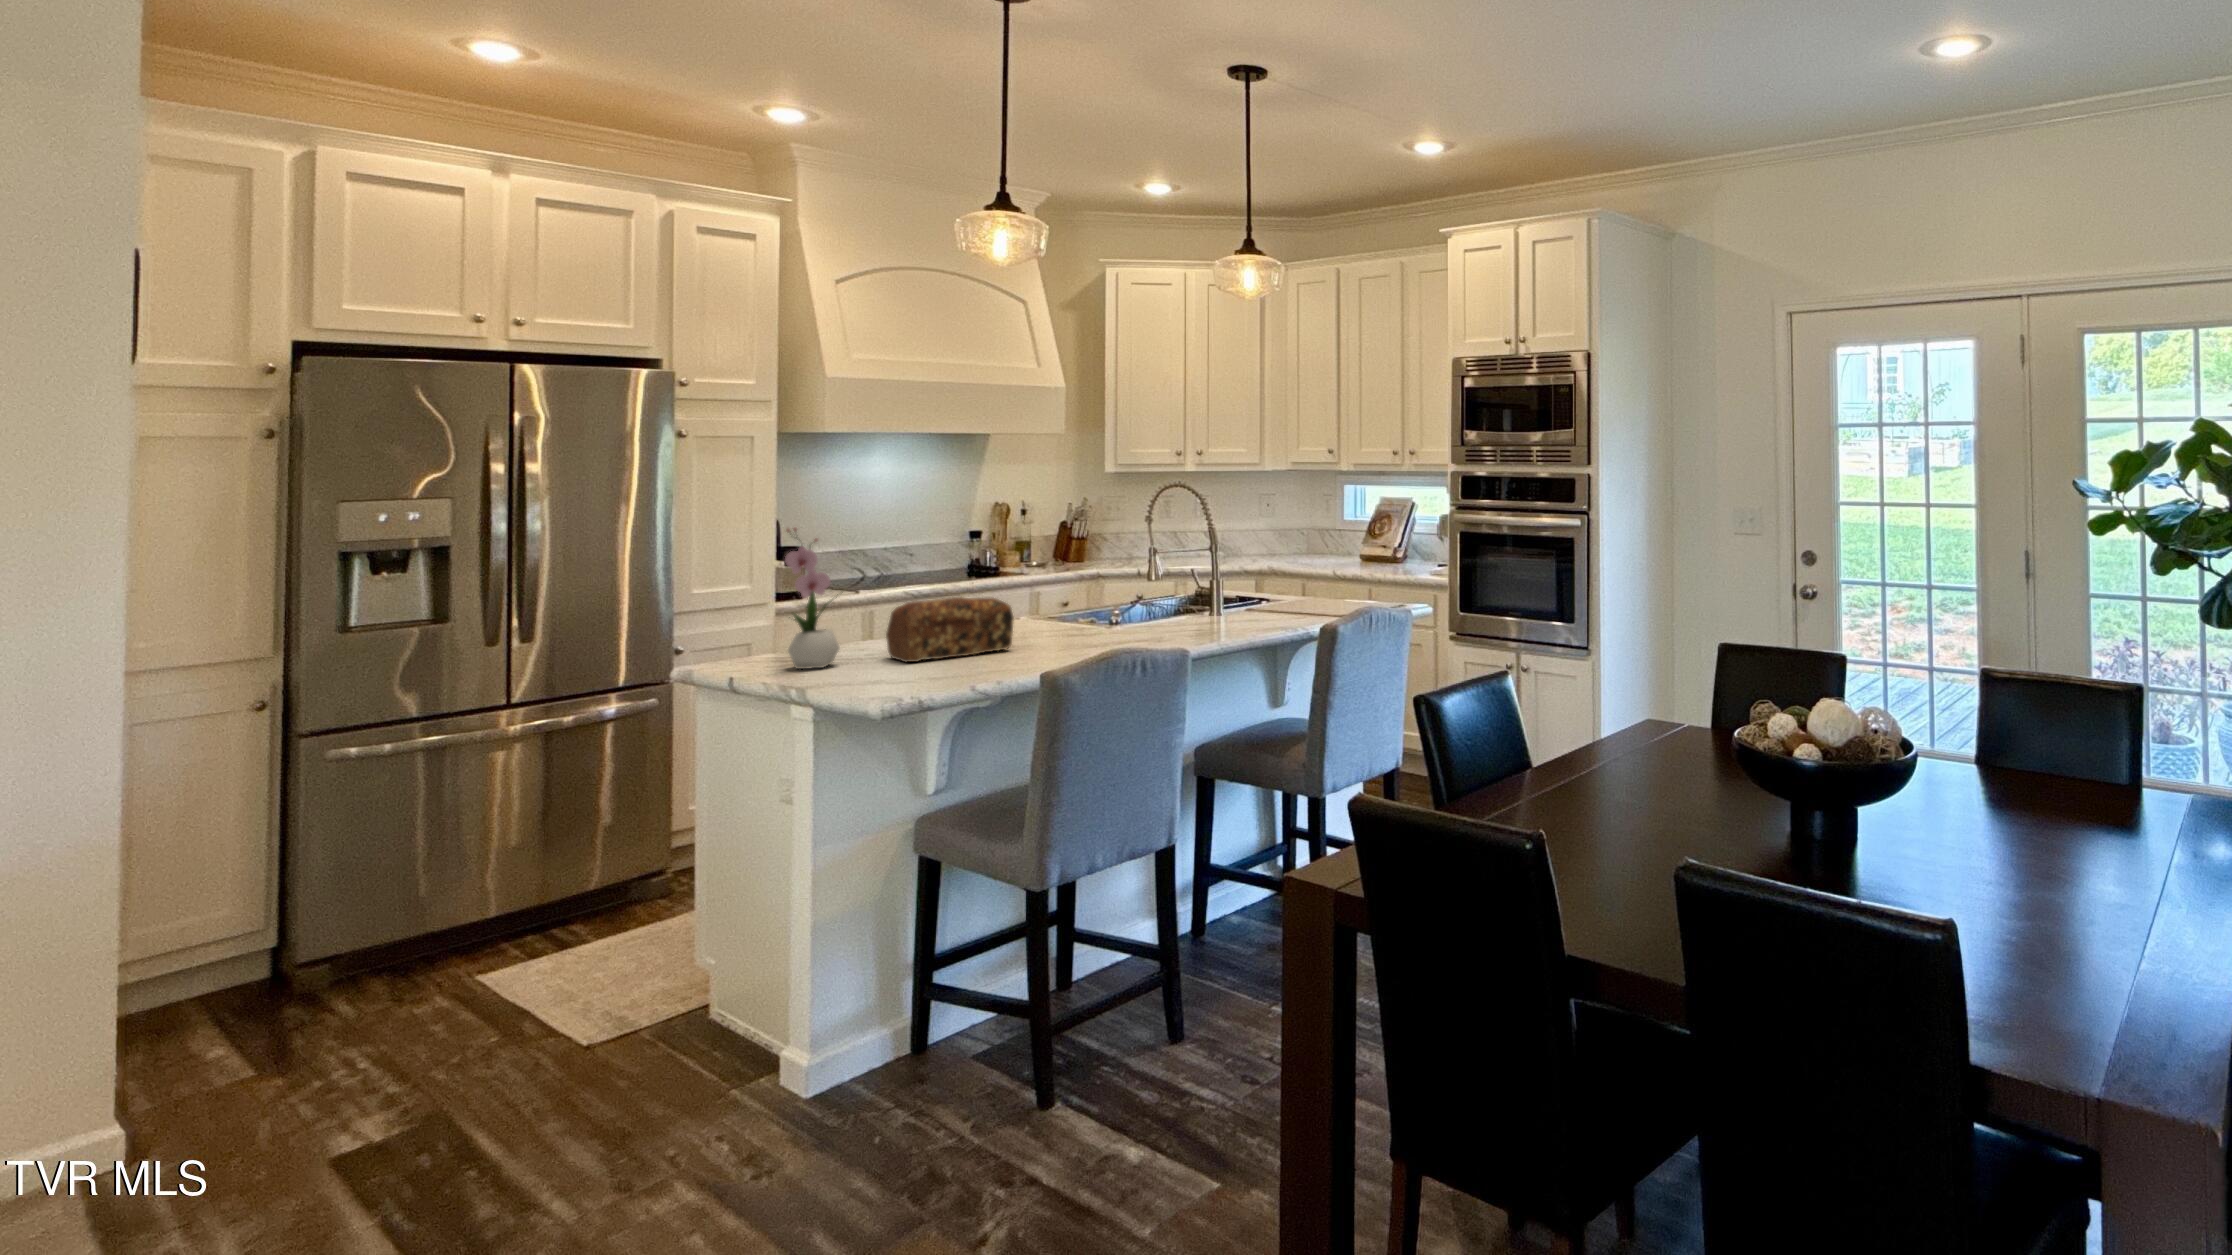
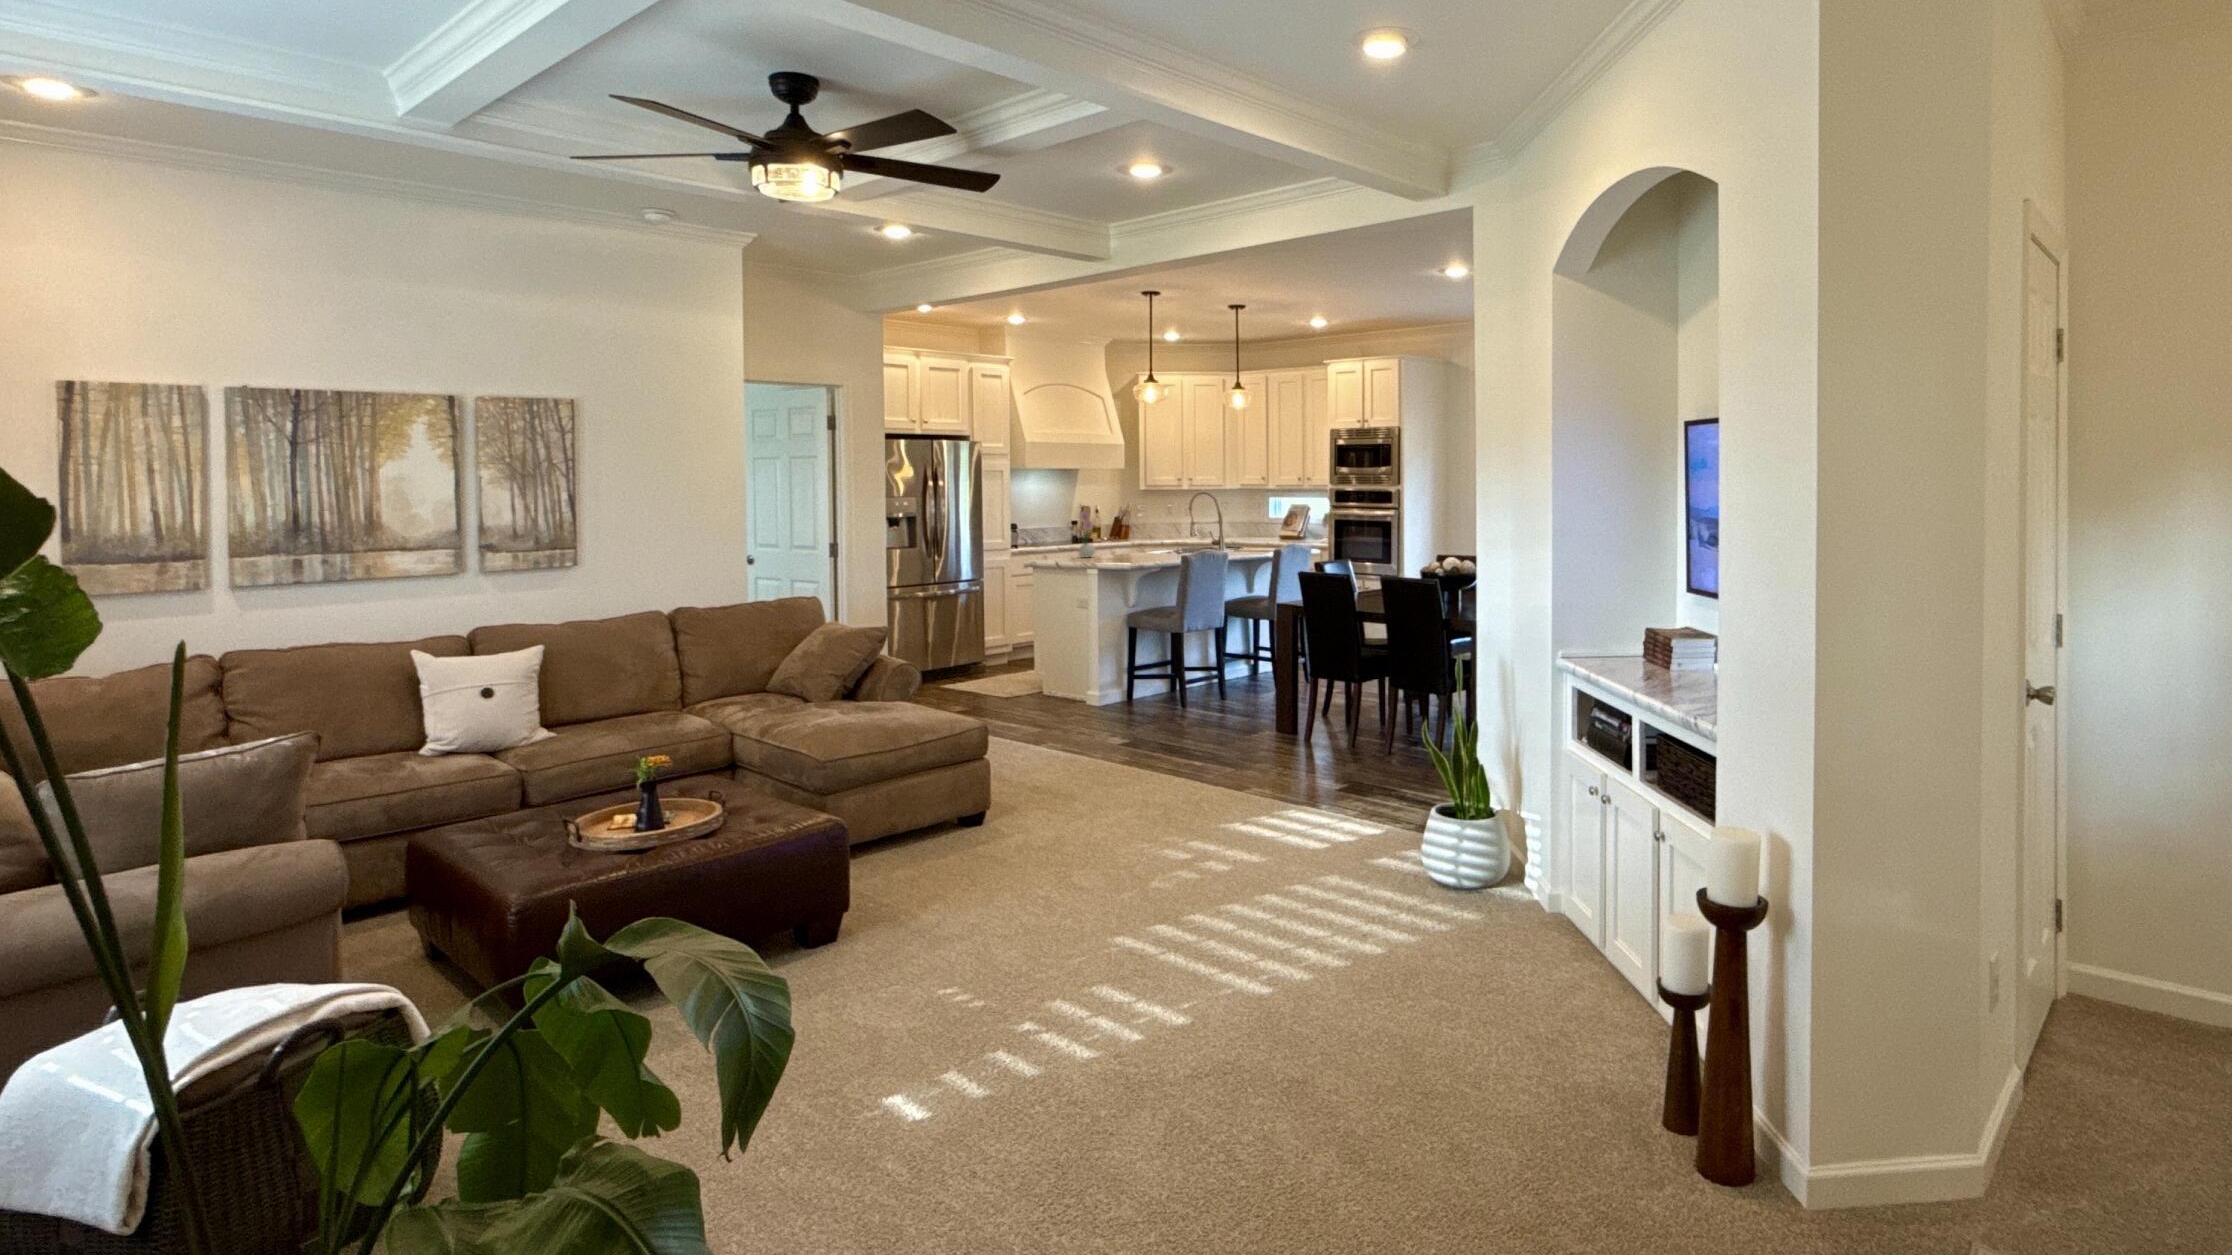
bread loaf: present [886,597,1014,662] -> none [1109,534,1155,557]

